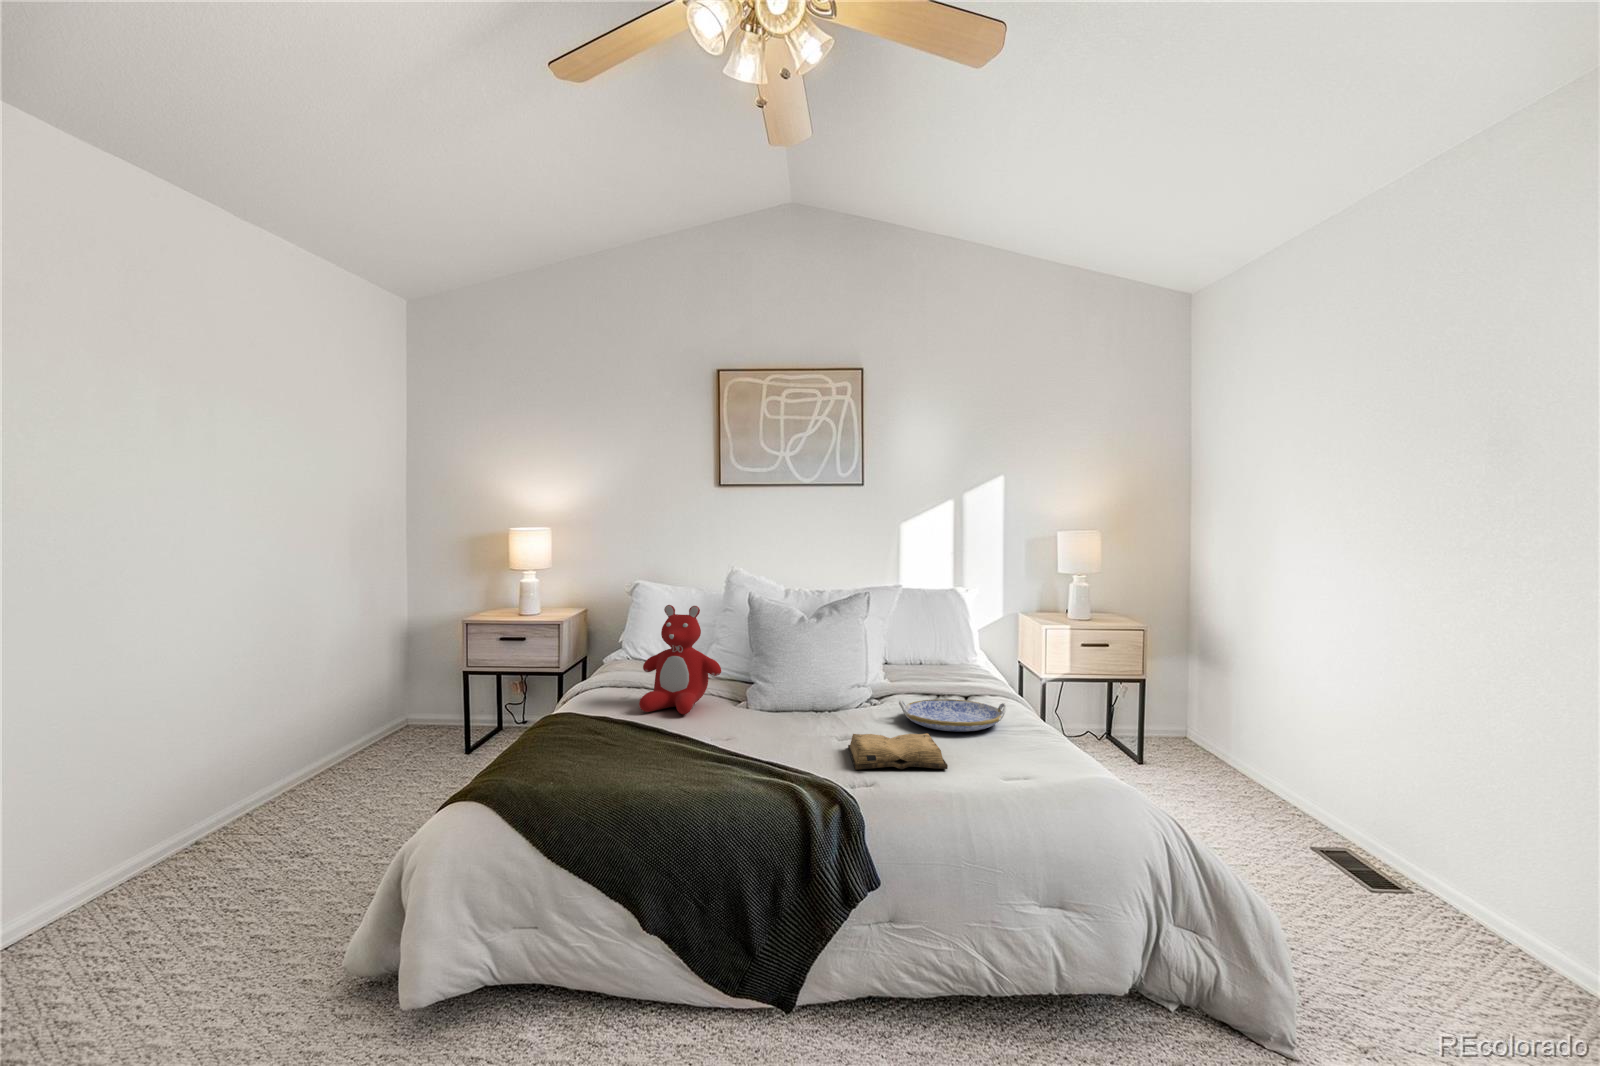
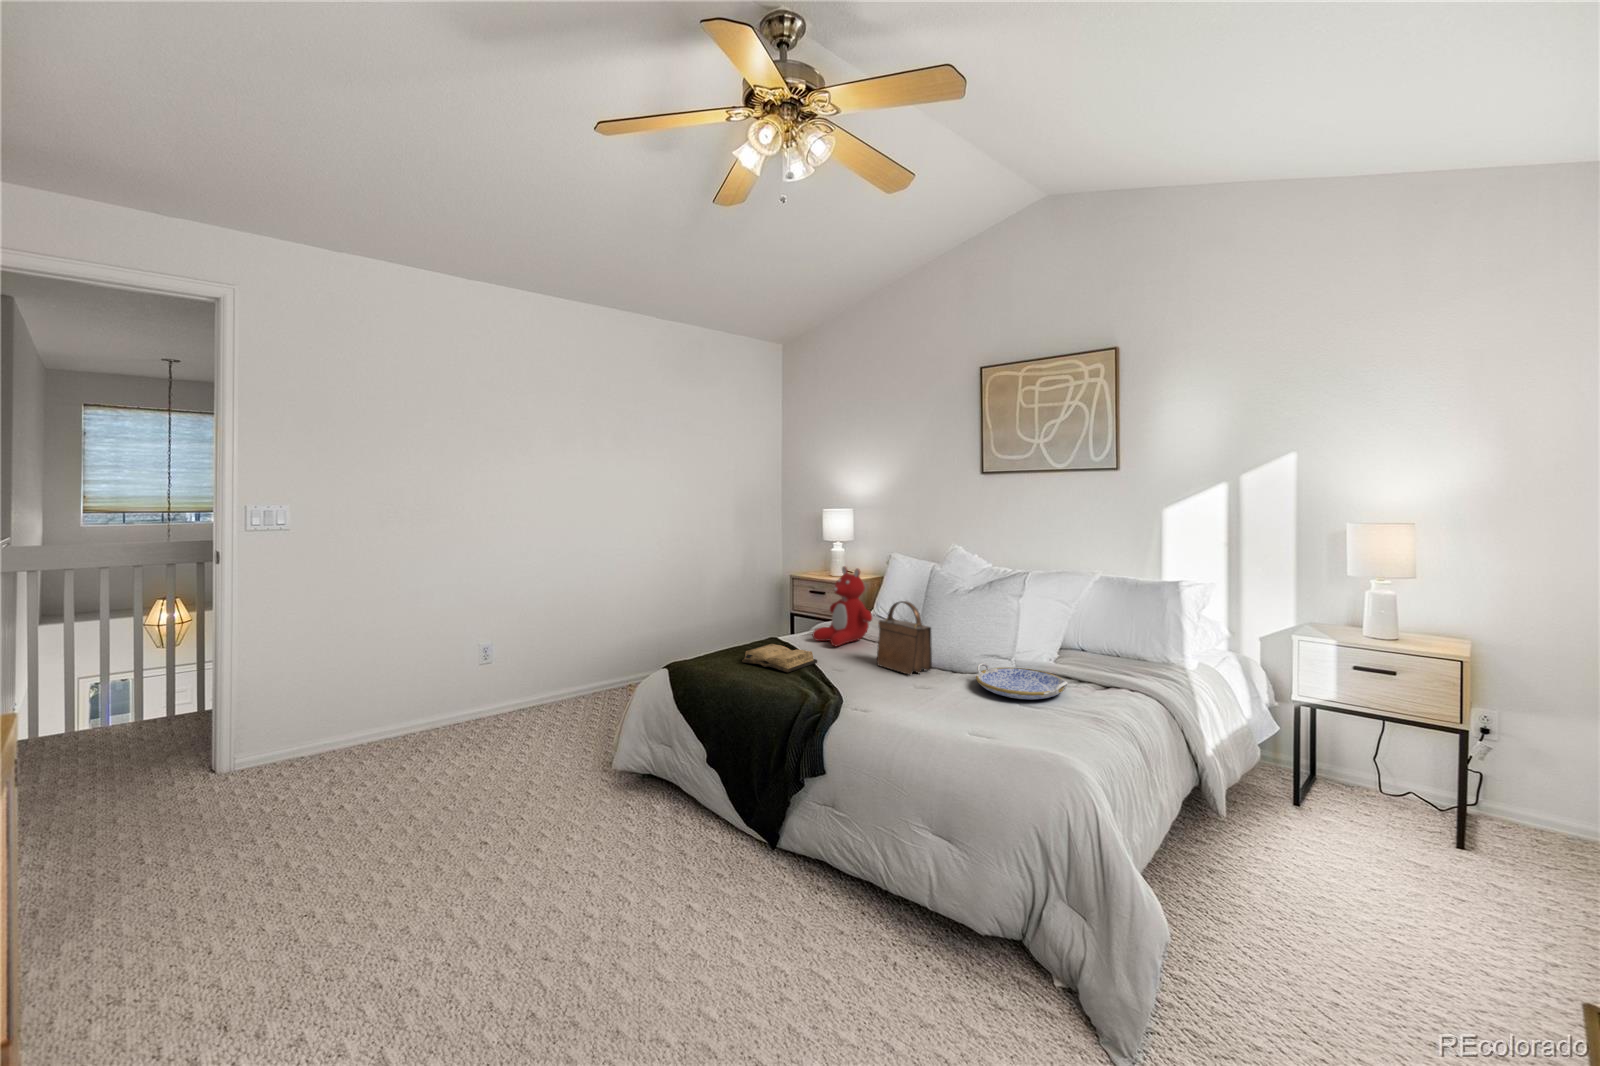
handbag: none [772,638,843,730] -> present [877,601,932,675]
diary: present [848,734,948,770] -> present [742,644,817,672]

